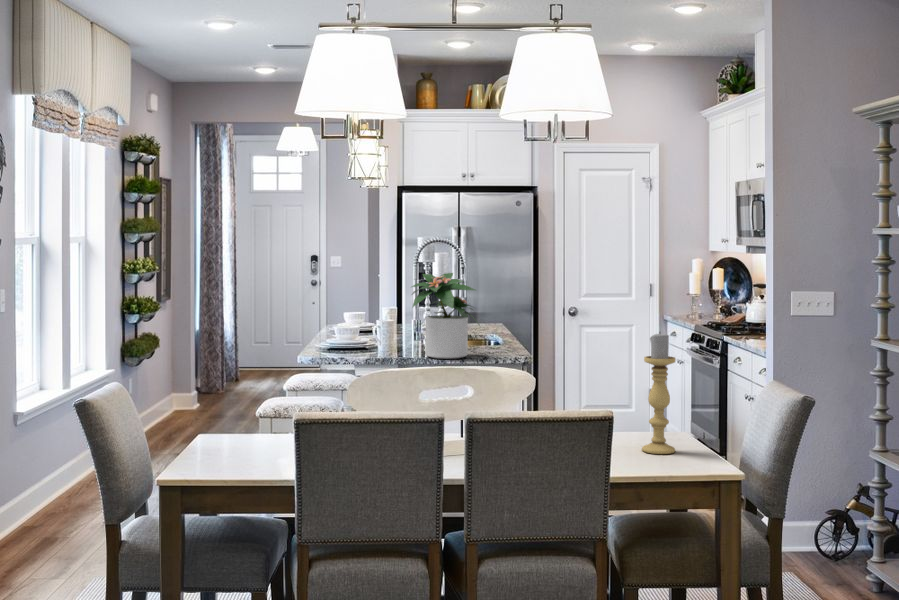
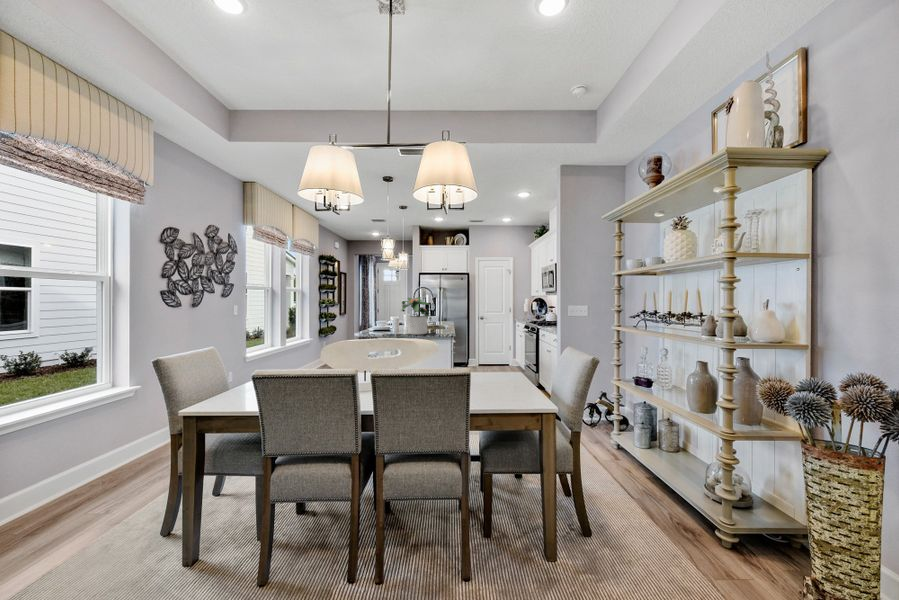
candle holder: present [642,333,676,454] -> none [497,318,516,390]

